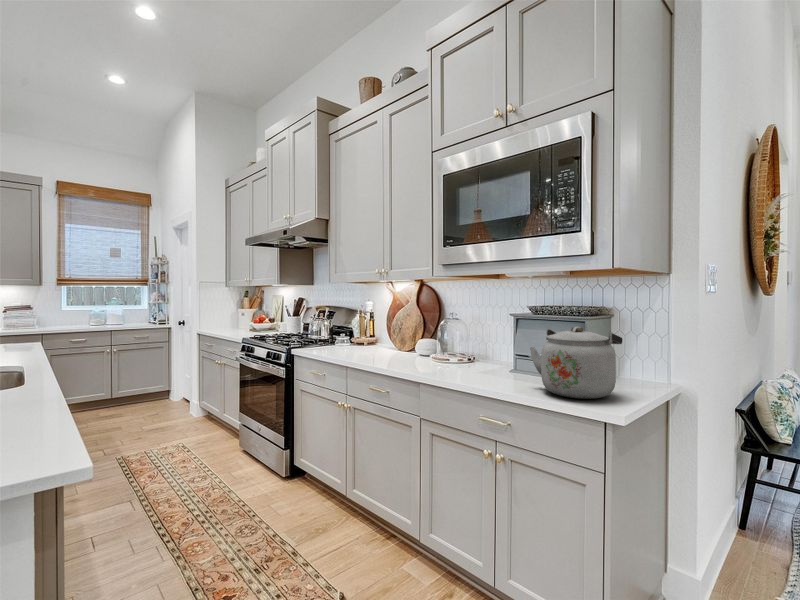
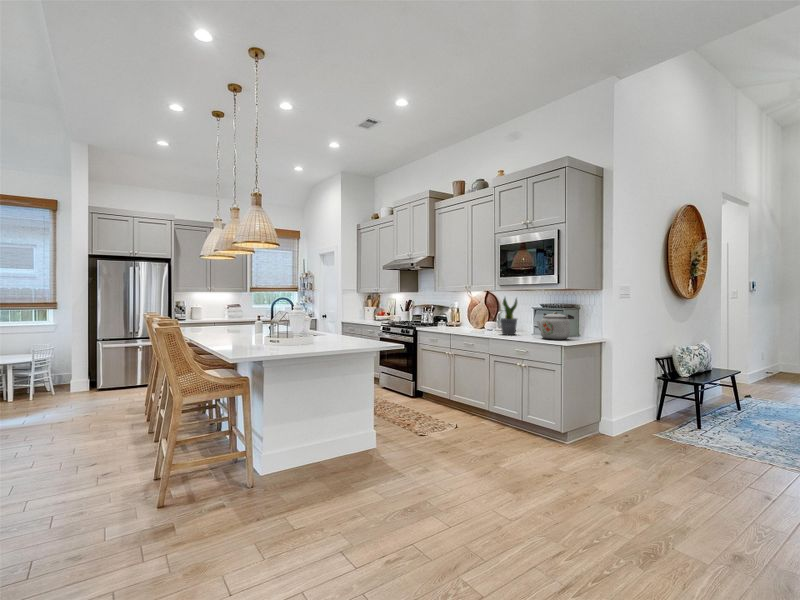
potted plant: none [442,287,482,377] -> present [500,298,517,335]

